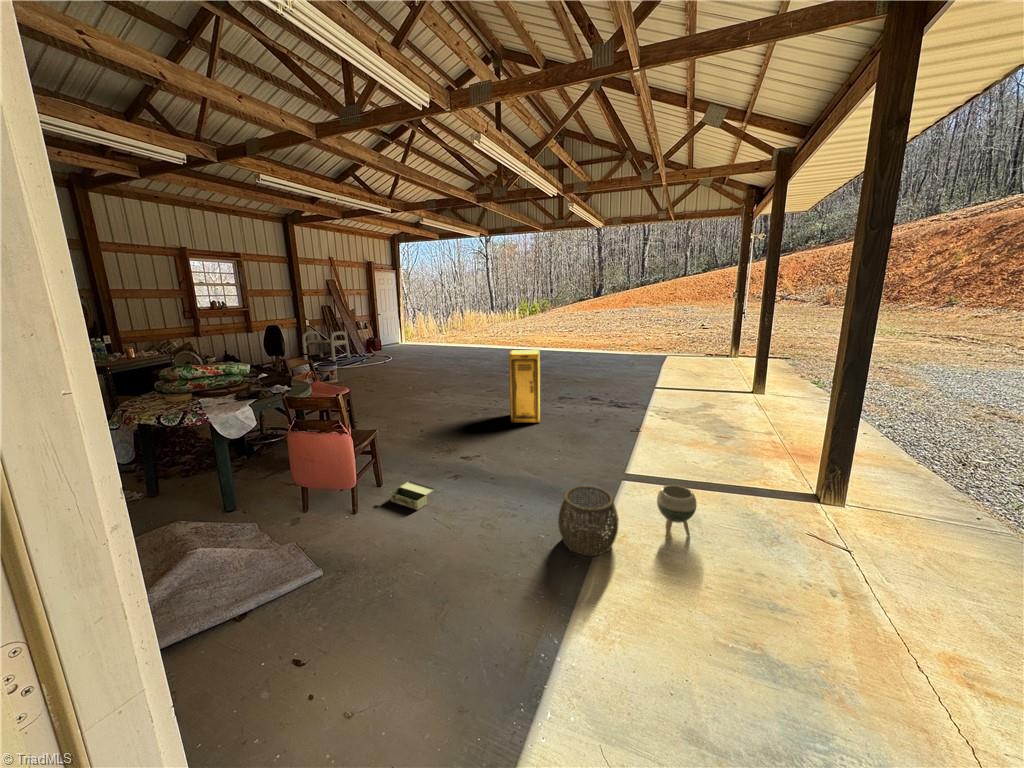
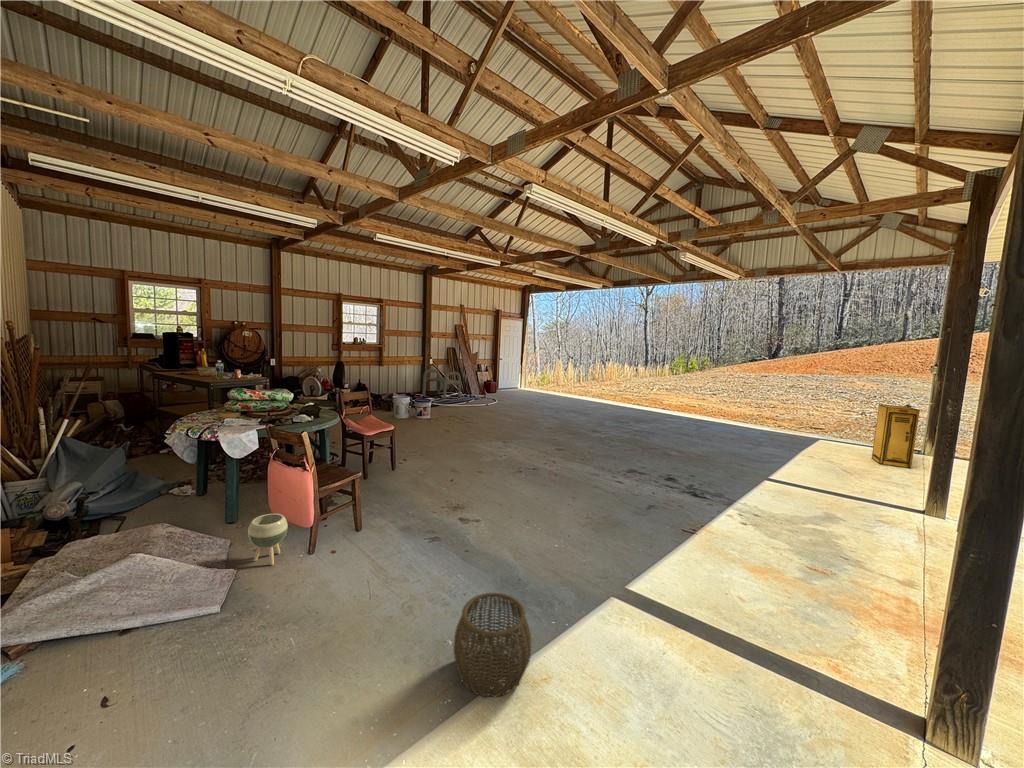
storage cabinet: present [509,349,540,423] -> present [872,405,920,468]
toolbox: present [390,481,435,510] -> none [351,533,392,567]
planter: present [657,485,697,538] -> present [248,514,288,565]

